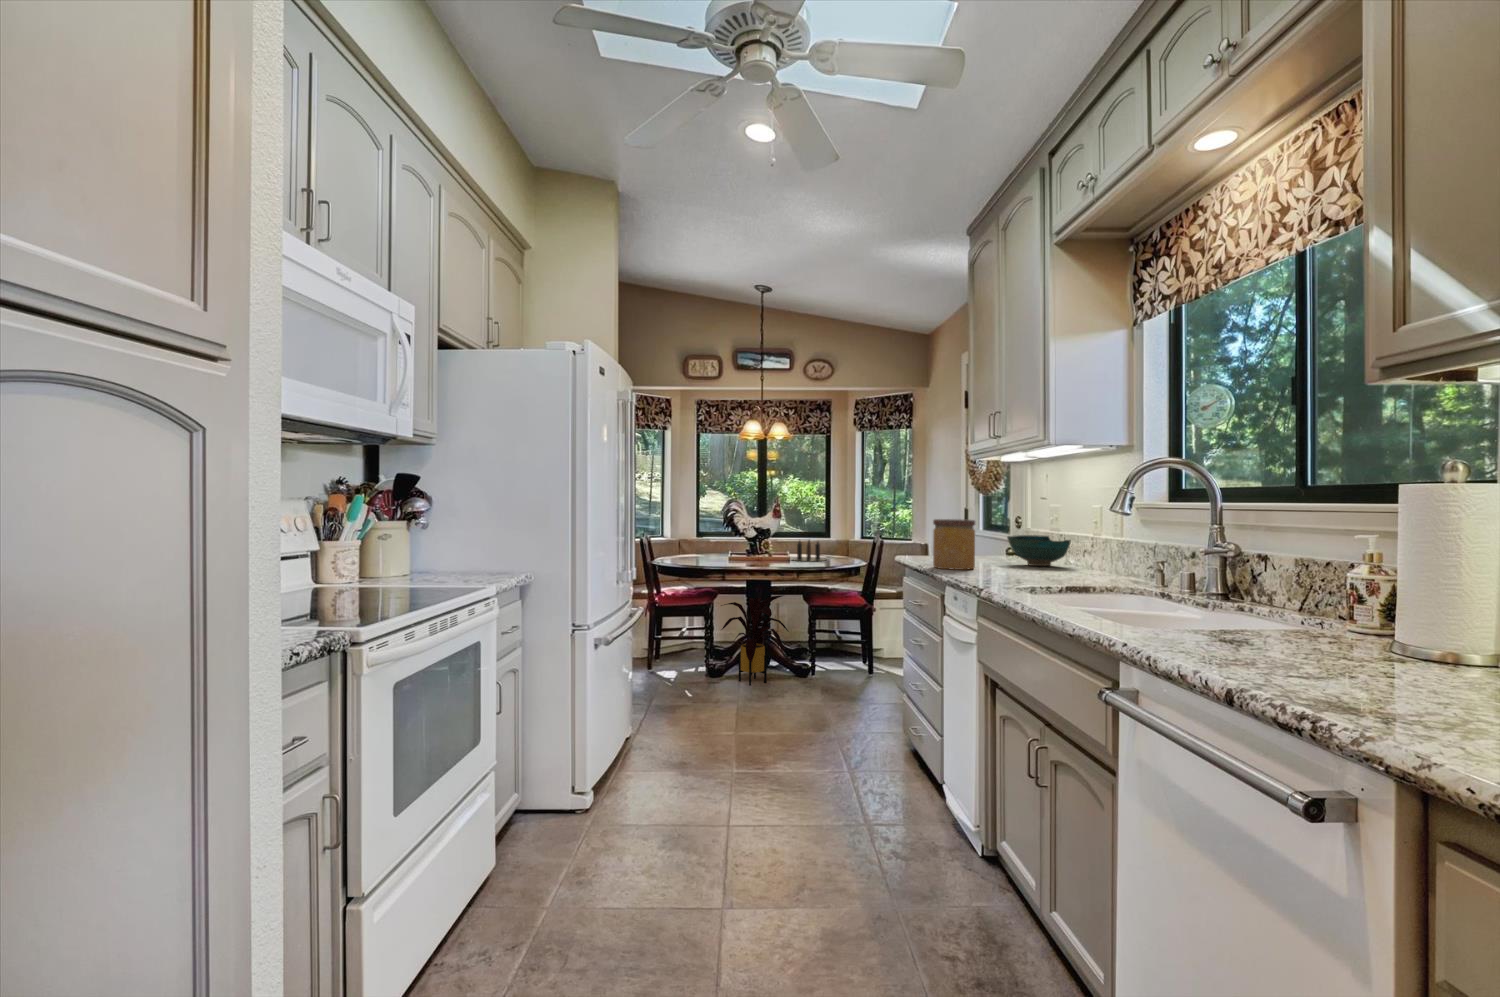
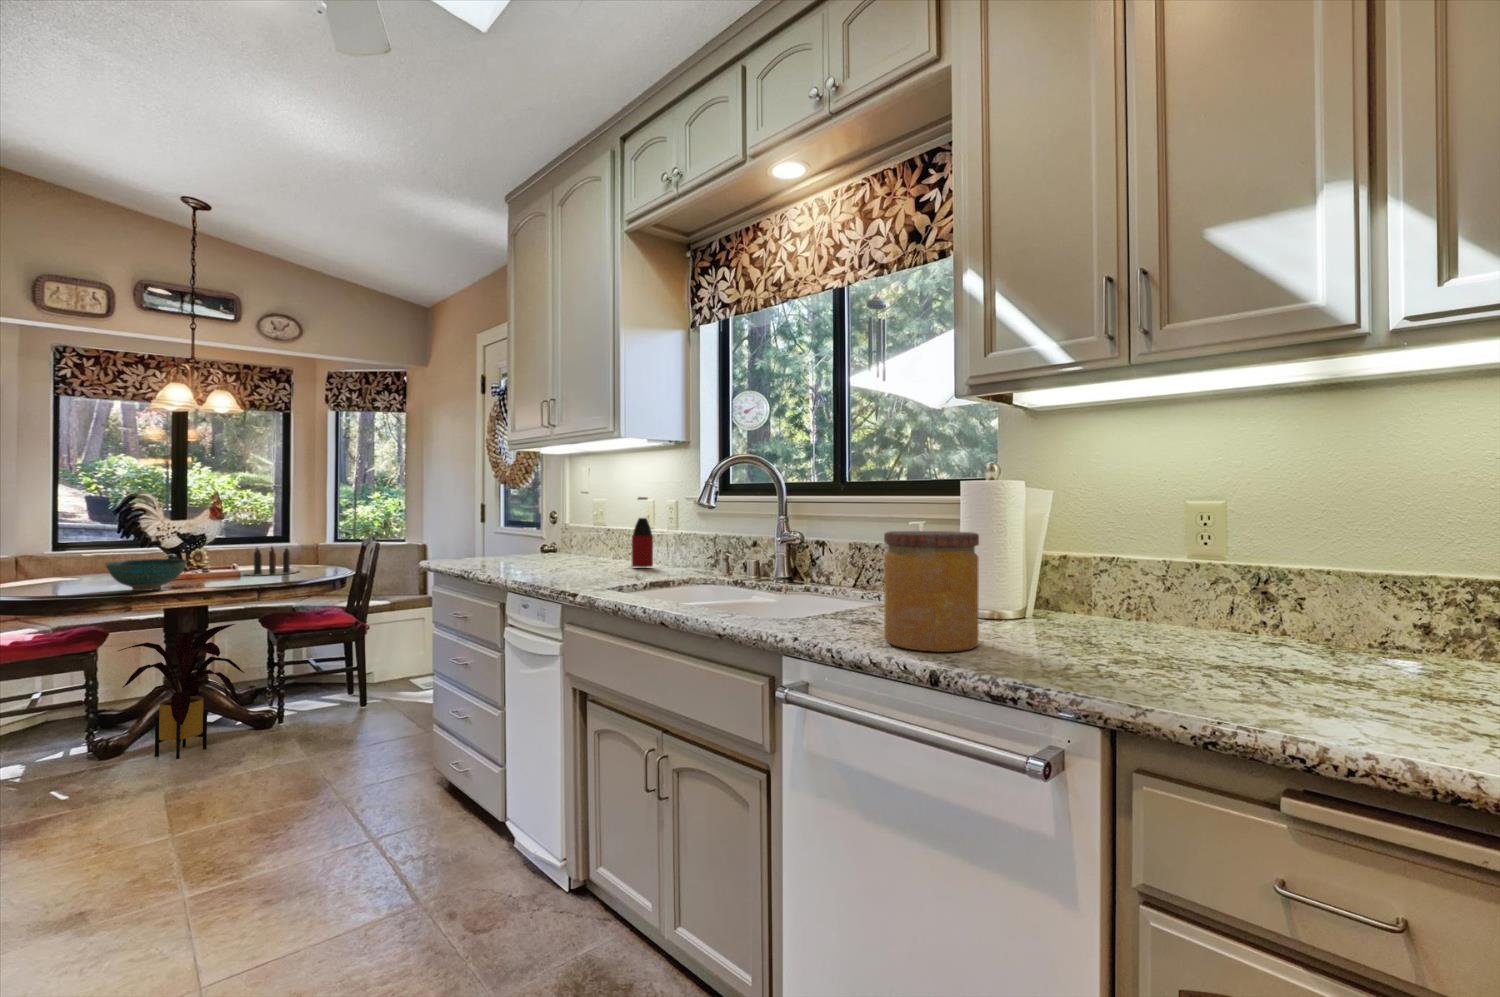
bottle: none [1071,503,1095,574] -> present [632,497,653,567]
jar: present [933,519,975,570] -> present [884,531,979,652]
bowl: present [1007,535,1070,566] -> present [105,559,187,591]

